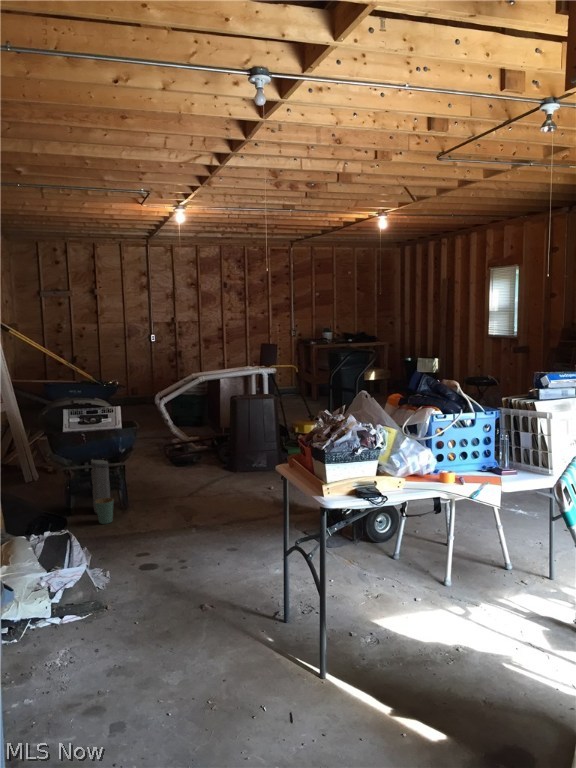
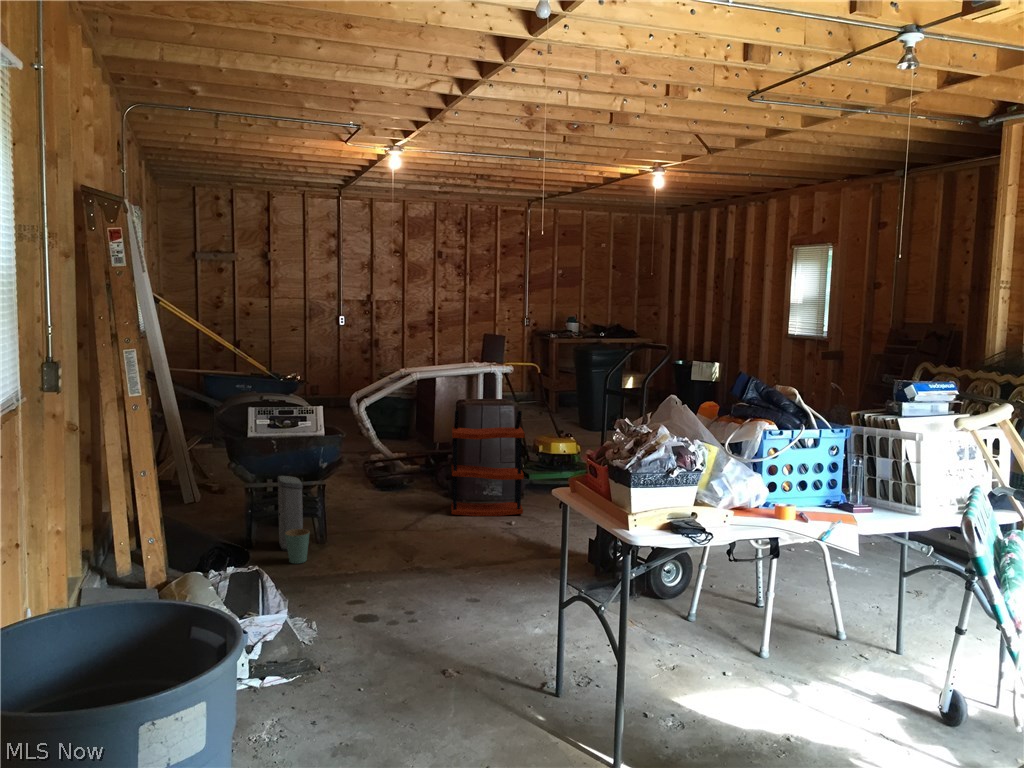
shelving unit: none [224,403,281,482] -> present [451,411,525,516]

